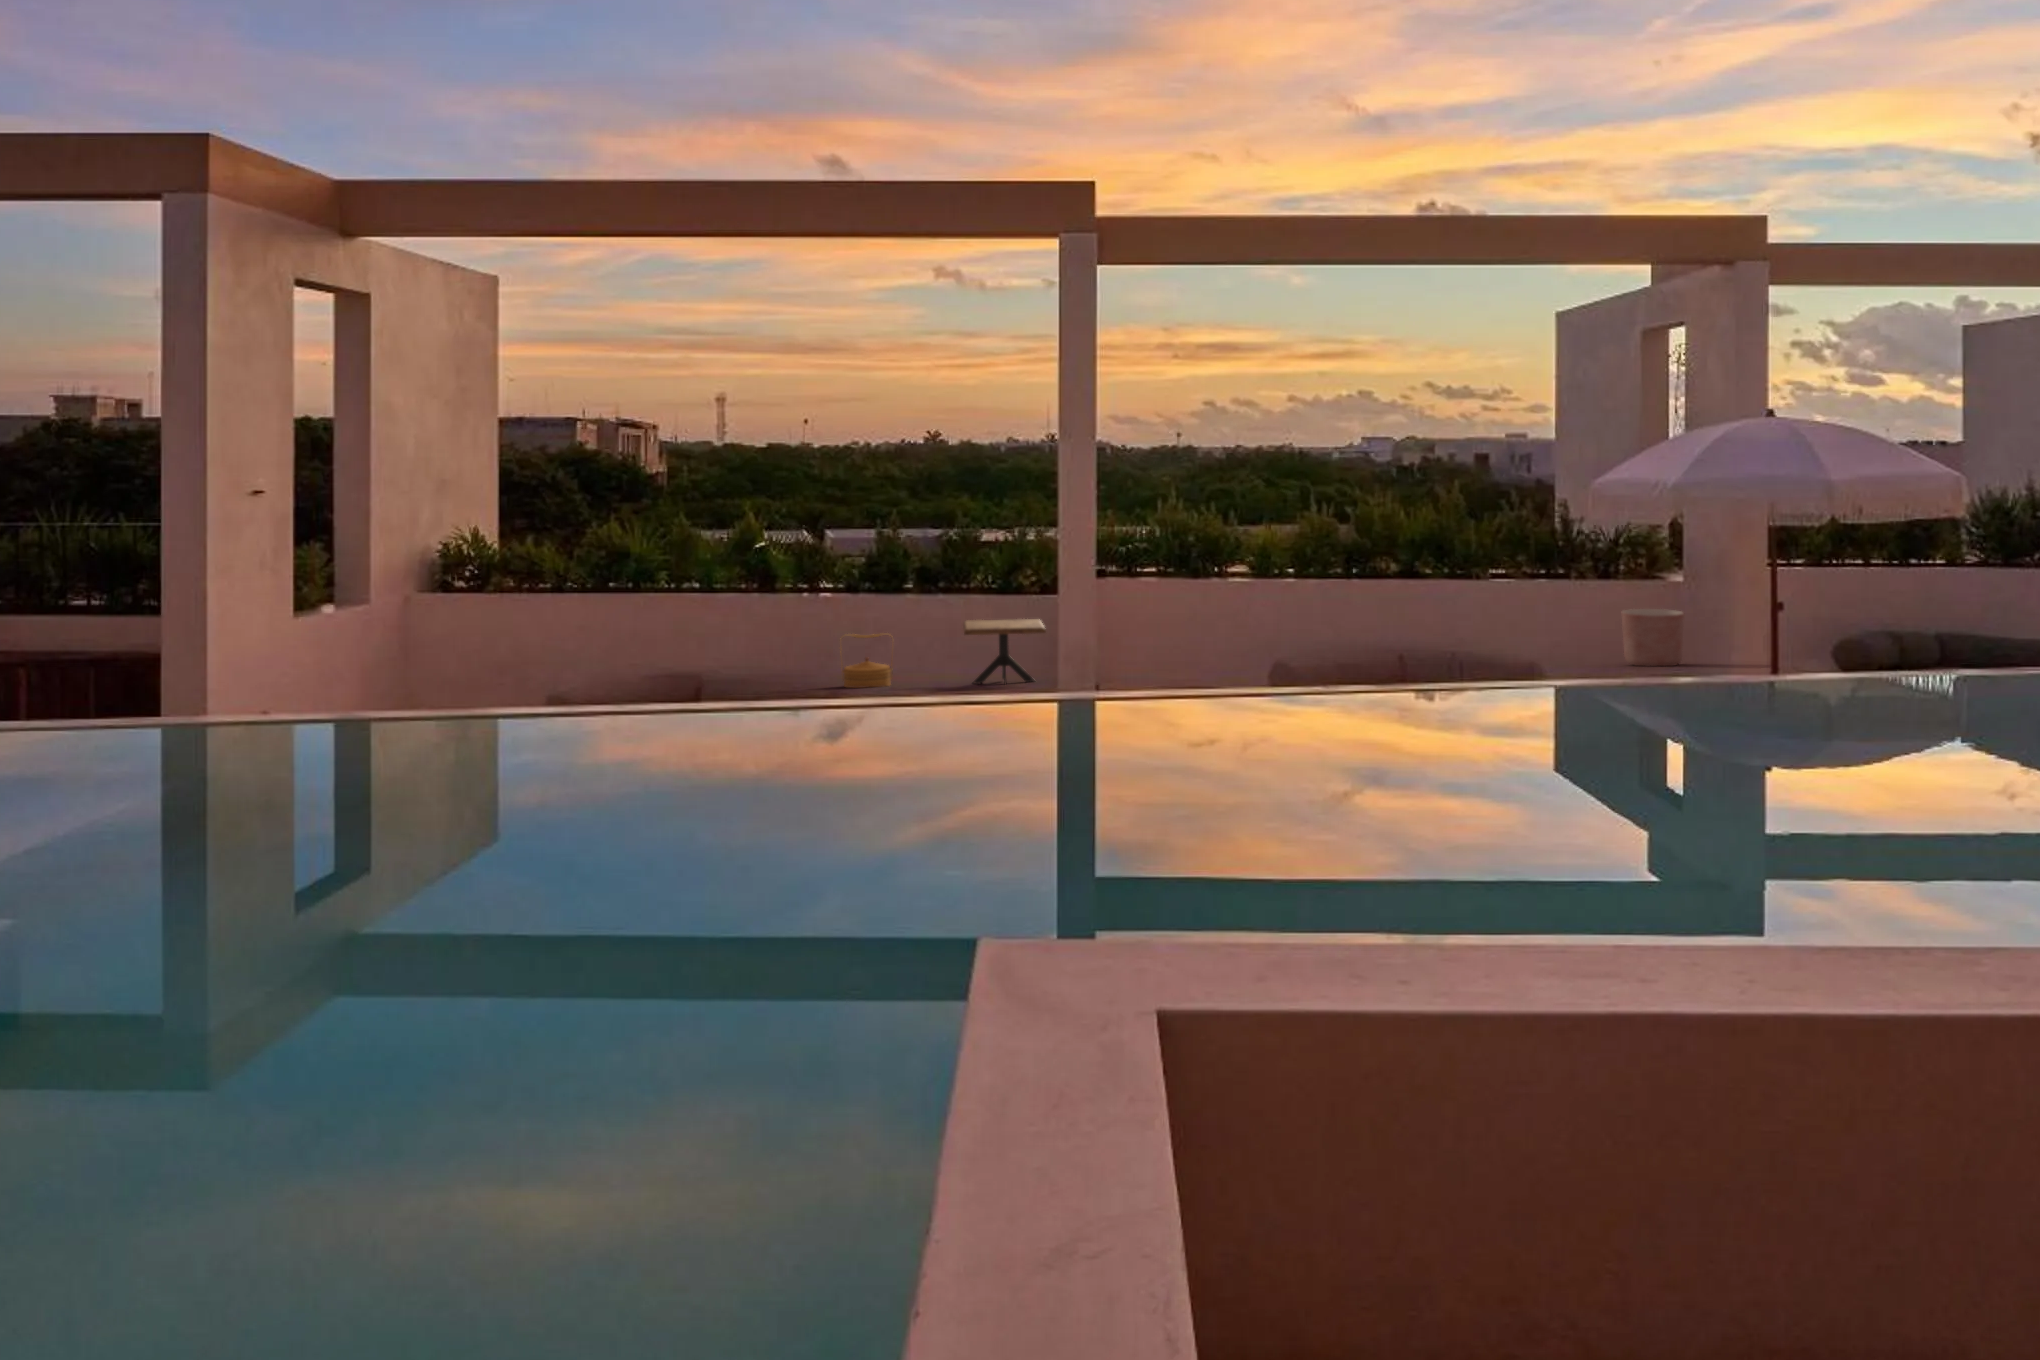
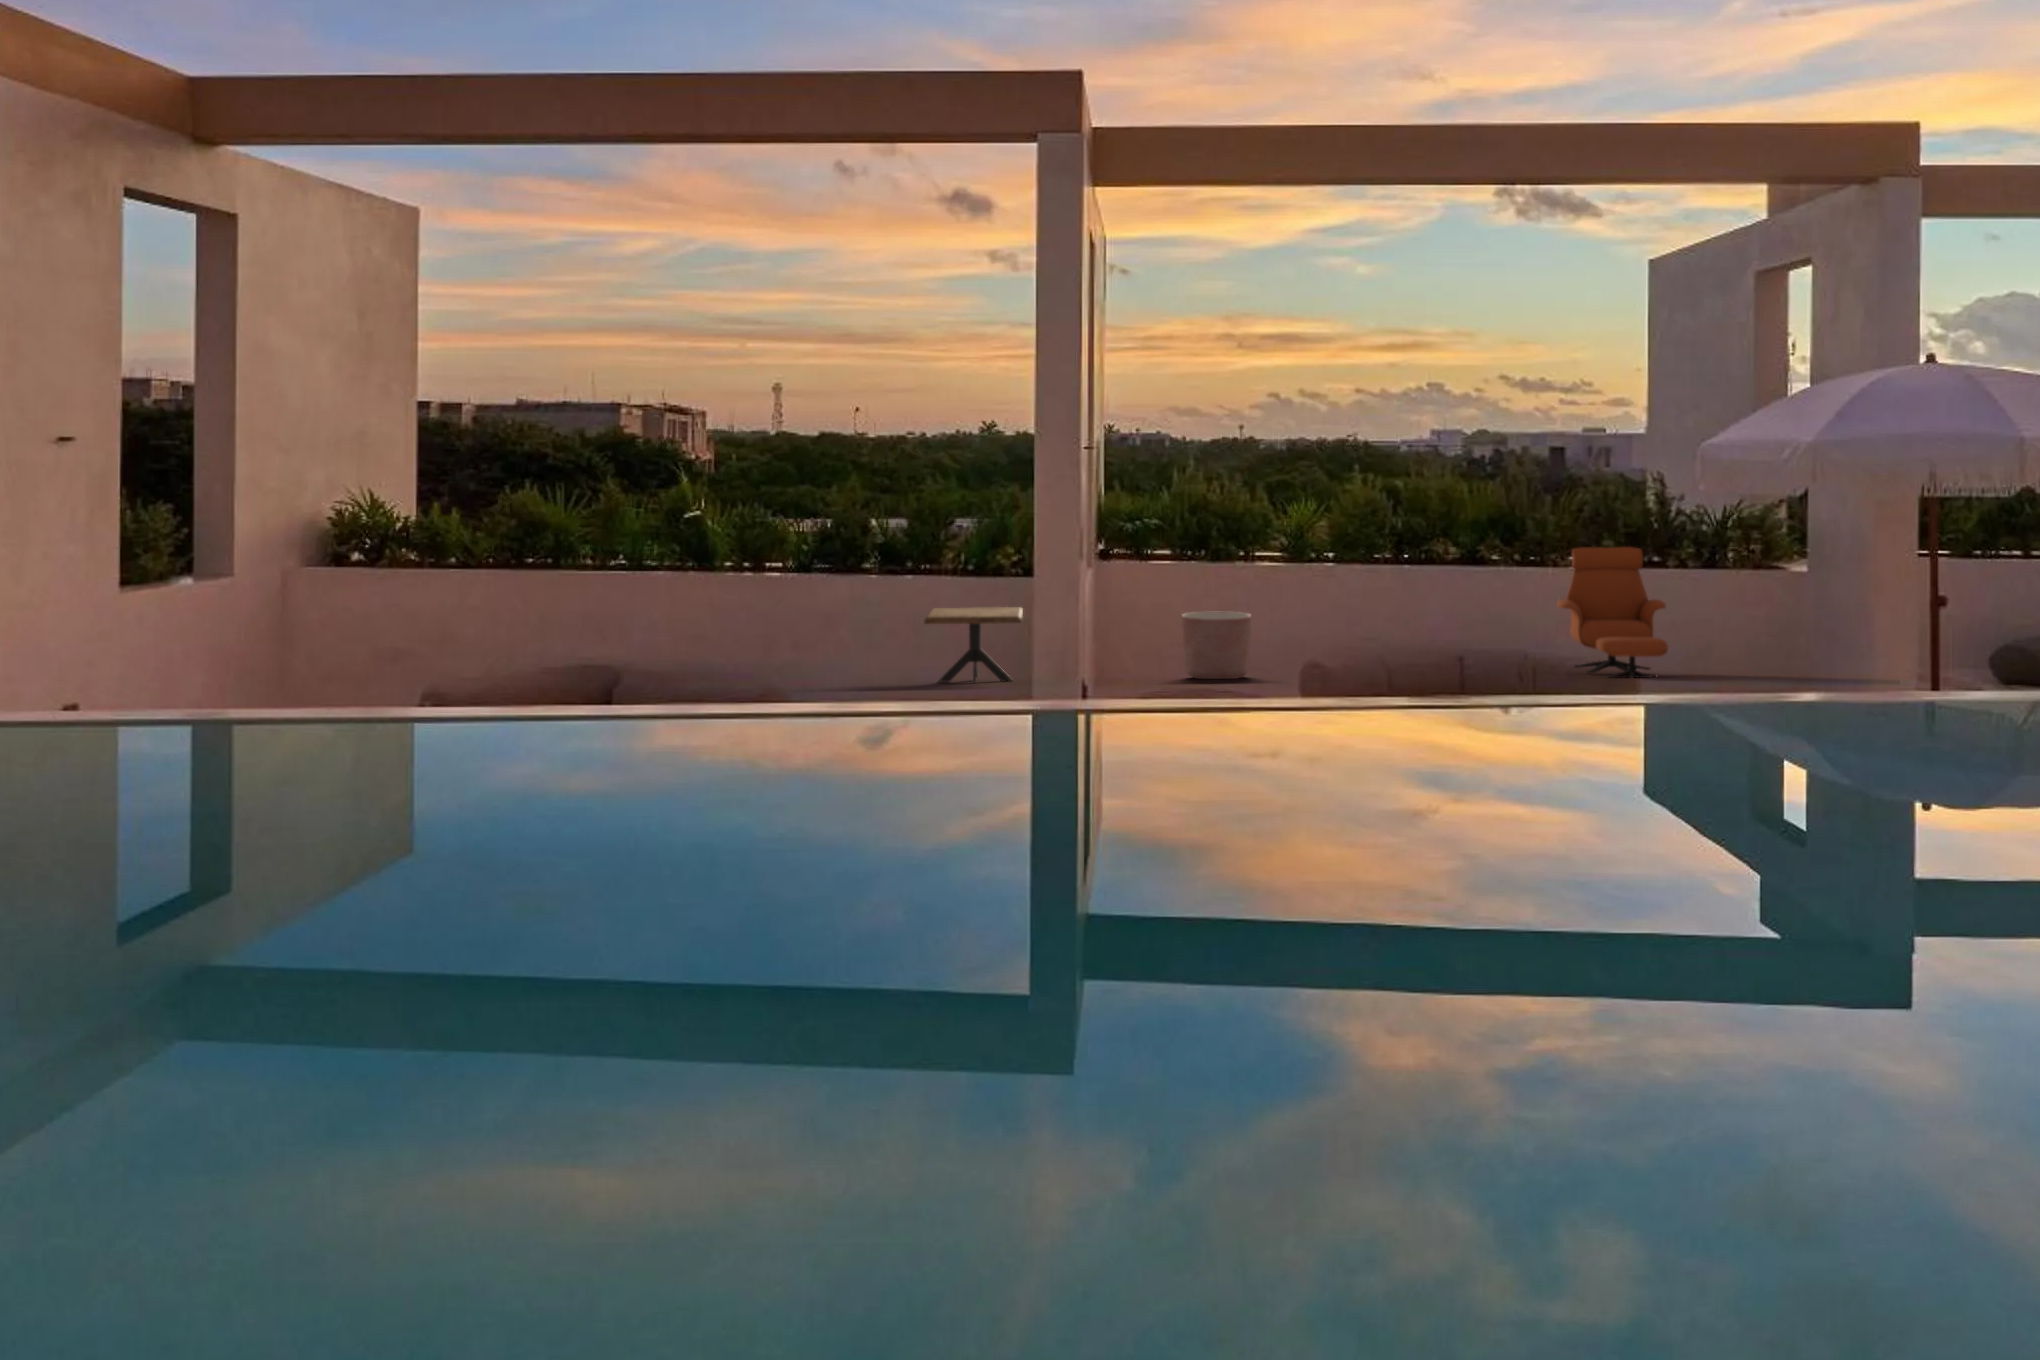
lounge chair: none [1484,564,1573,678] -> present [1557,547,1668,678]
planter: present [1622,609,1684,666] -> present [1182,612,1251,679]
woven basket: present [841,634,893,688] -> none [784,621,847,687]

